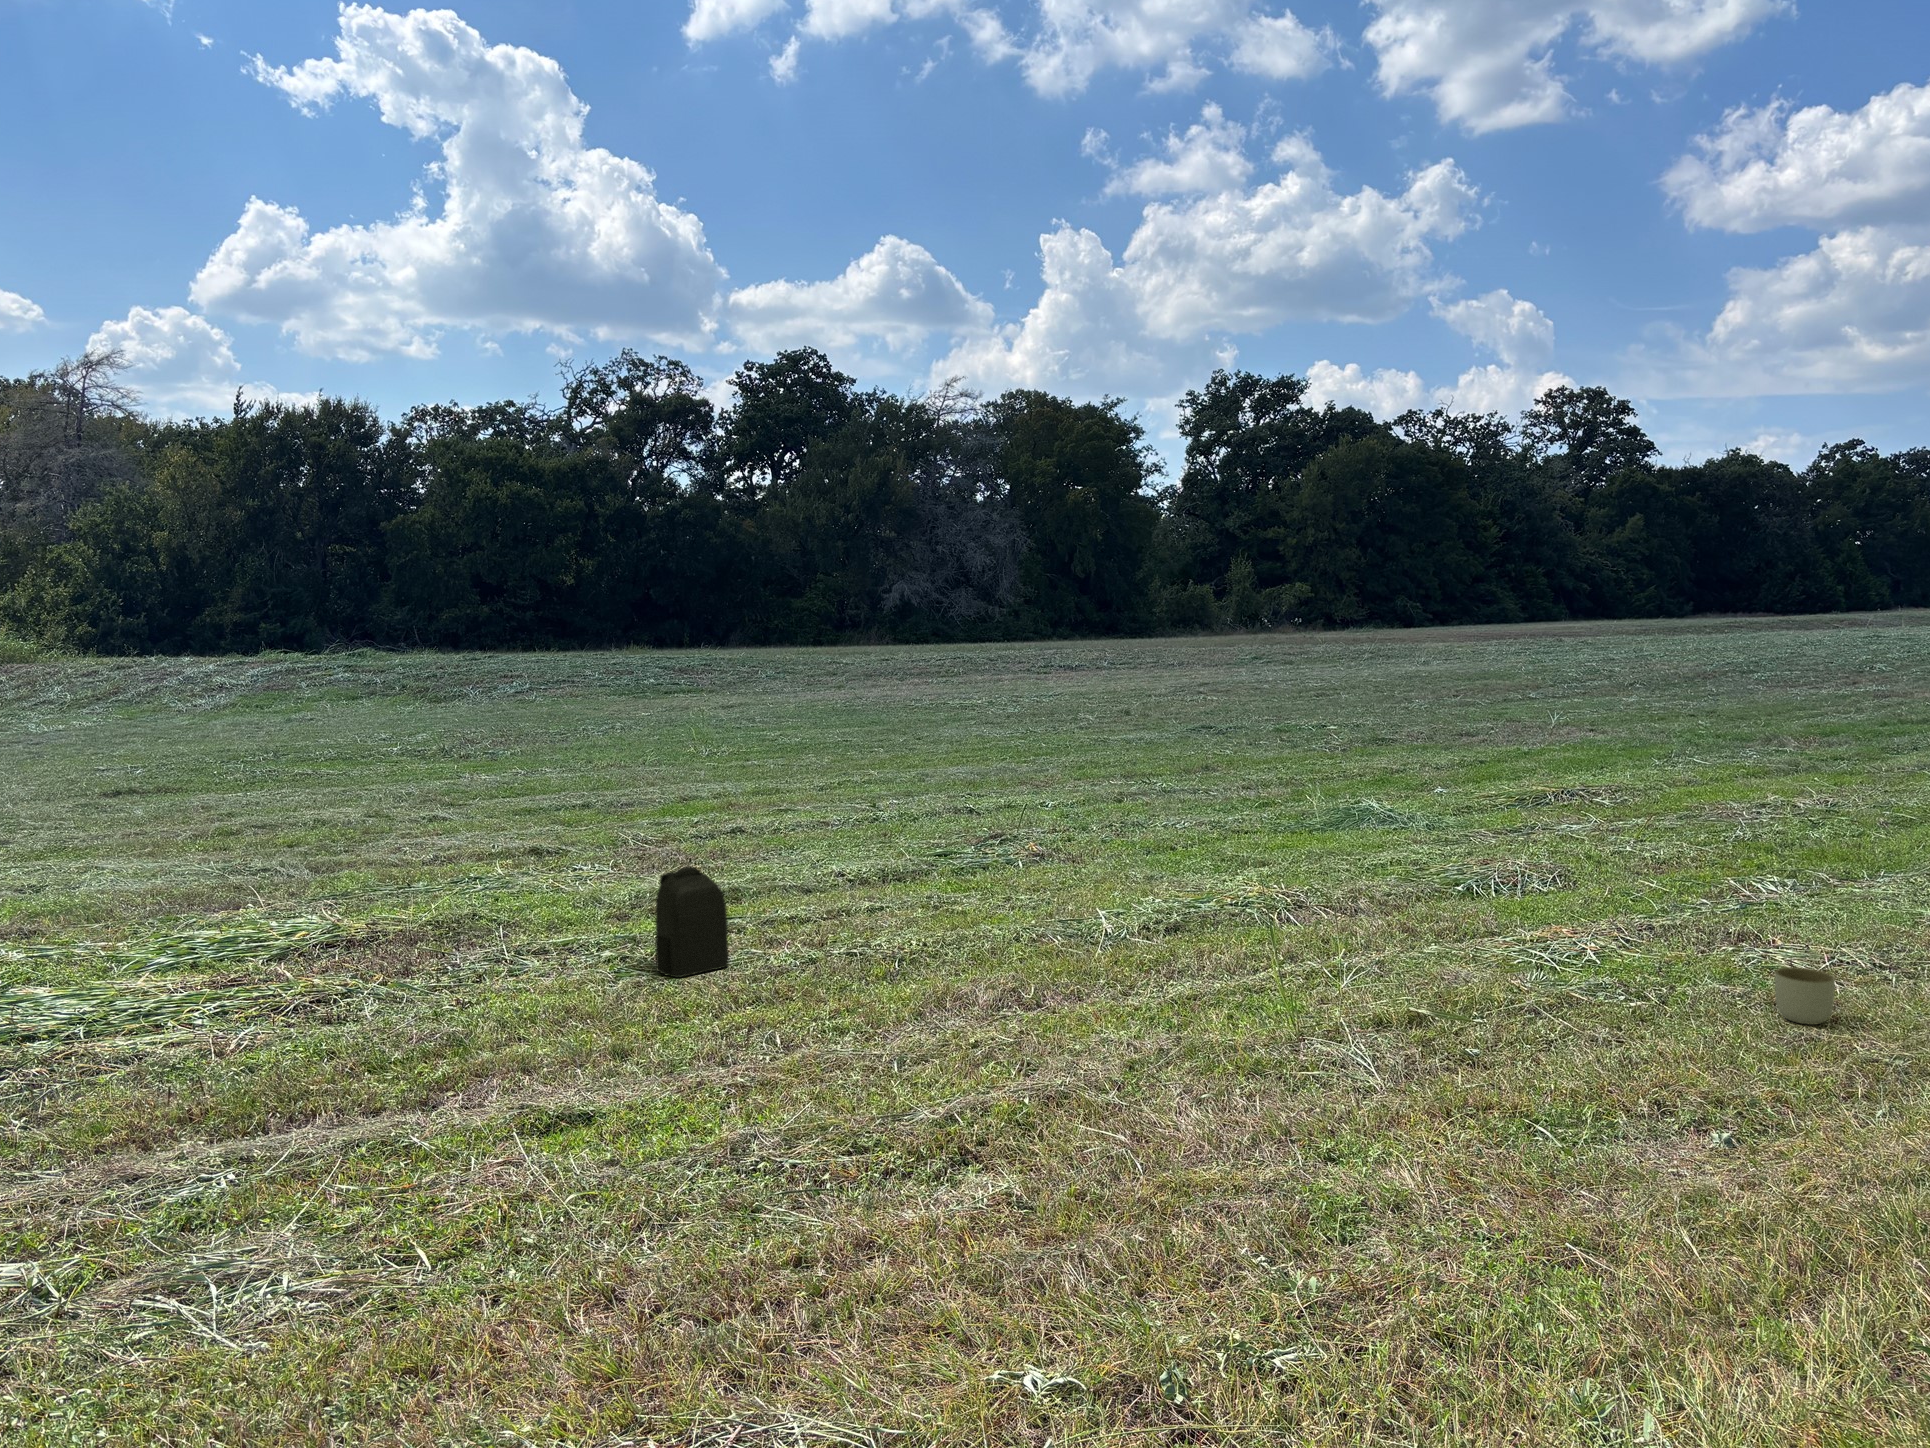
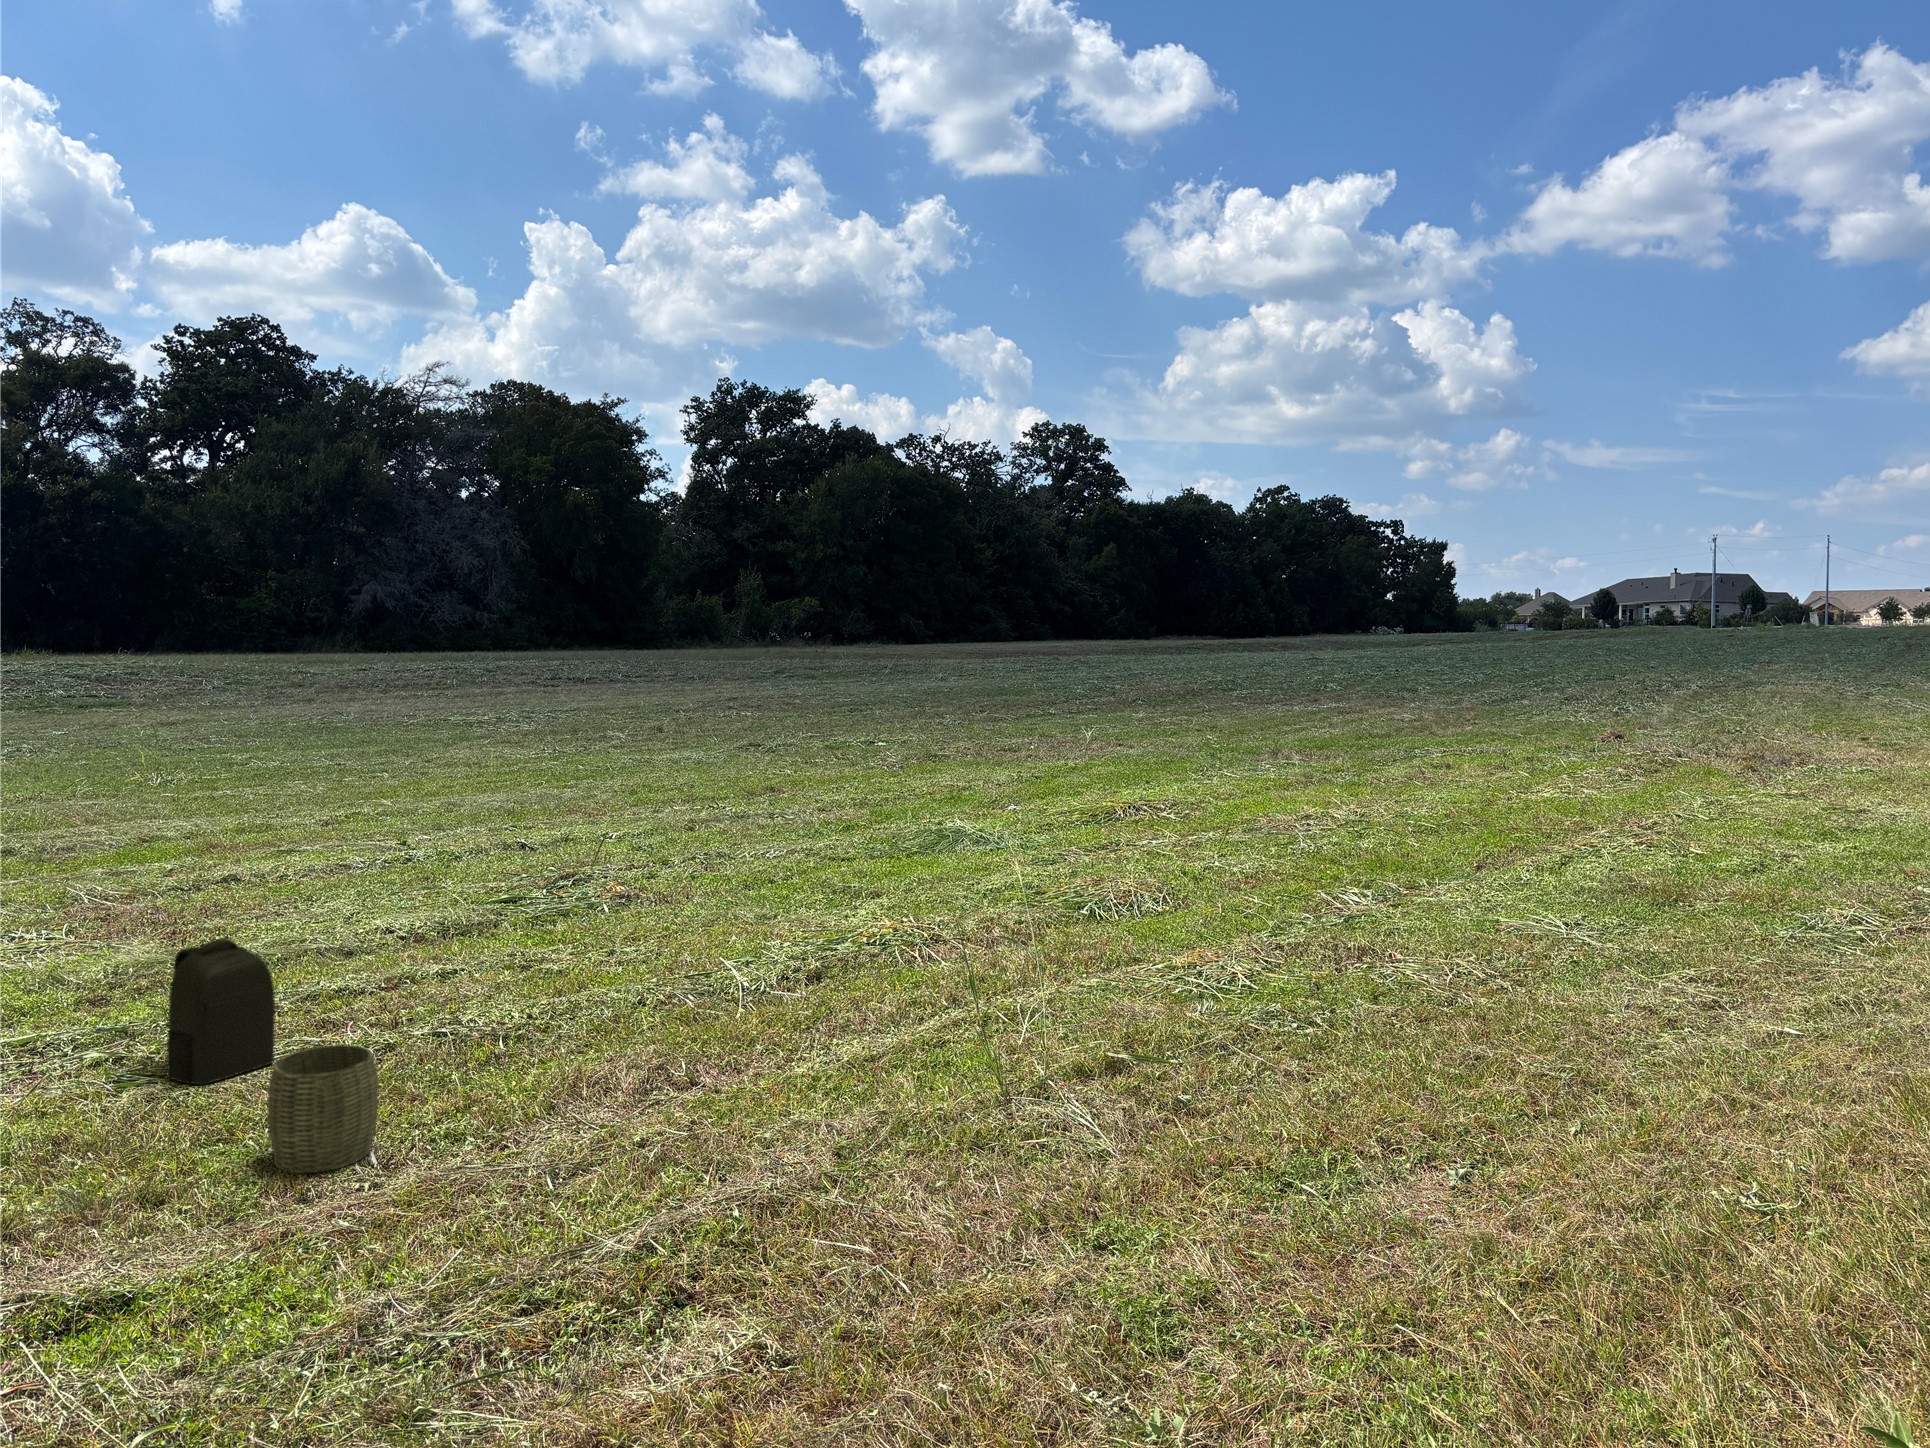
woven basket: none [703,948,781,1044] -> present [268,1044,379,1173]
planter: present [1775,967,1835,1024] -> none [1374,986,1421,1037]

